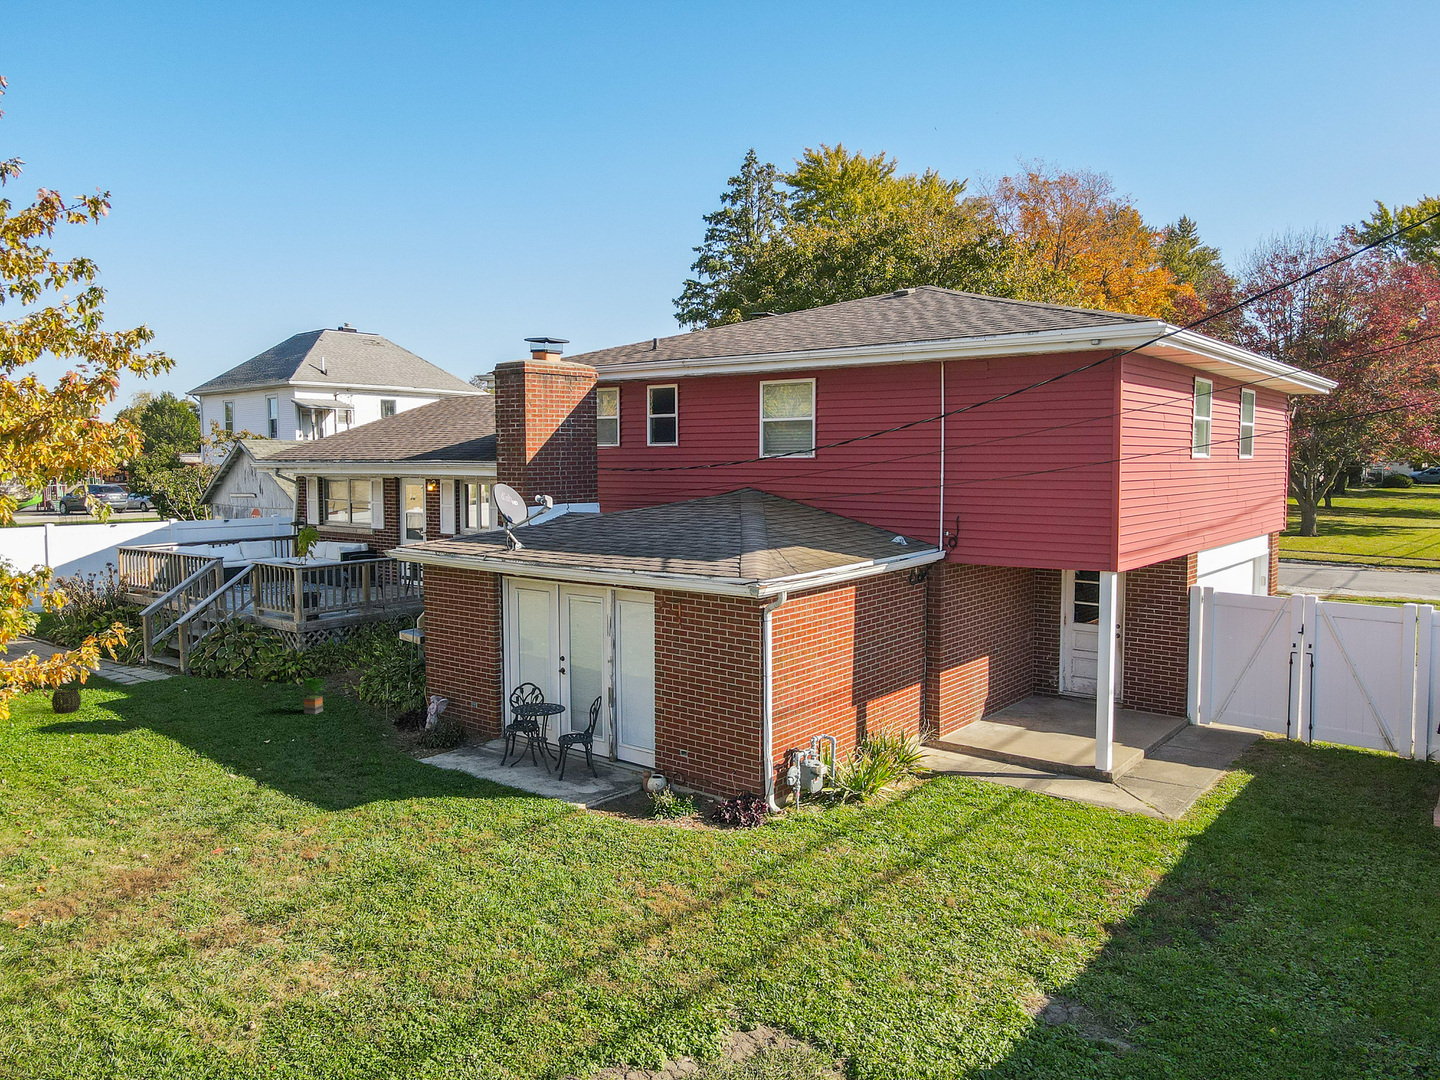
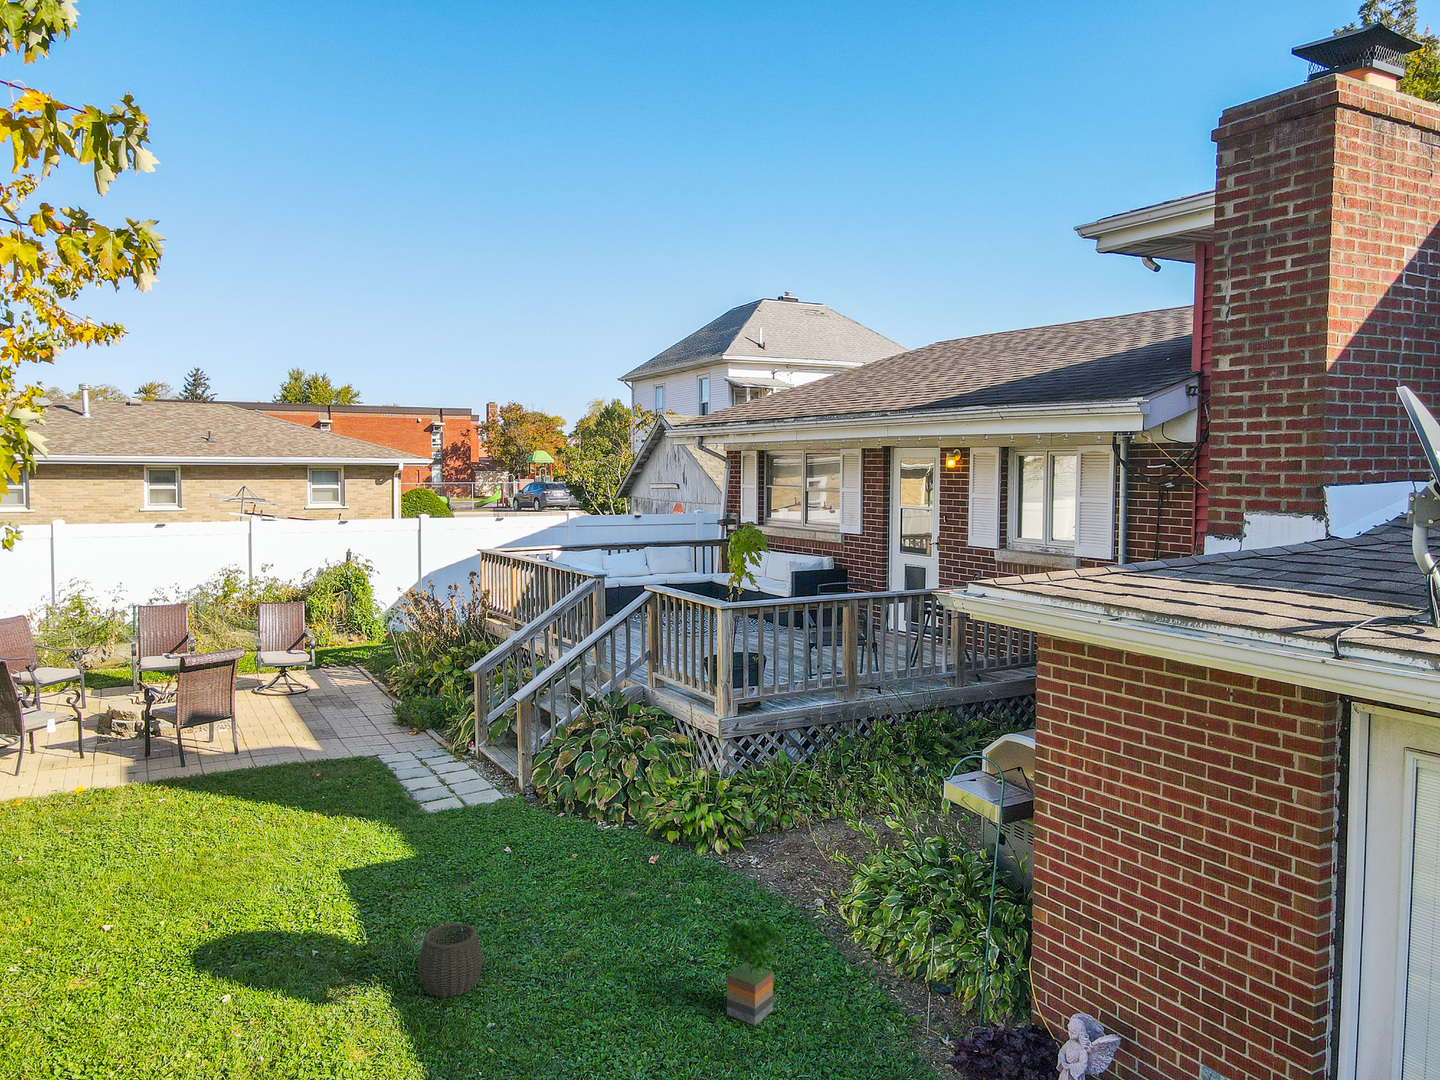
woven basket: present [52,688,81,713] -> present [418,923,483,997]

